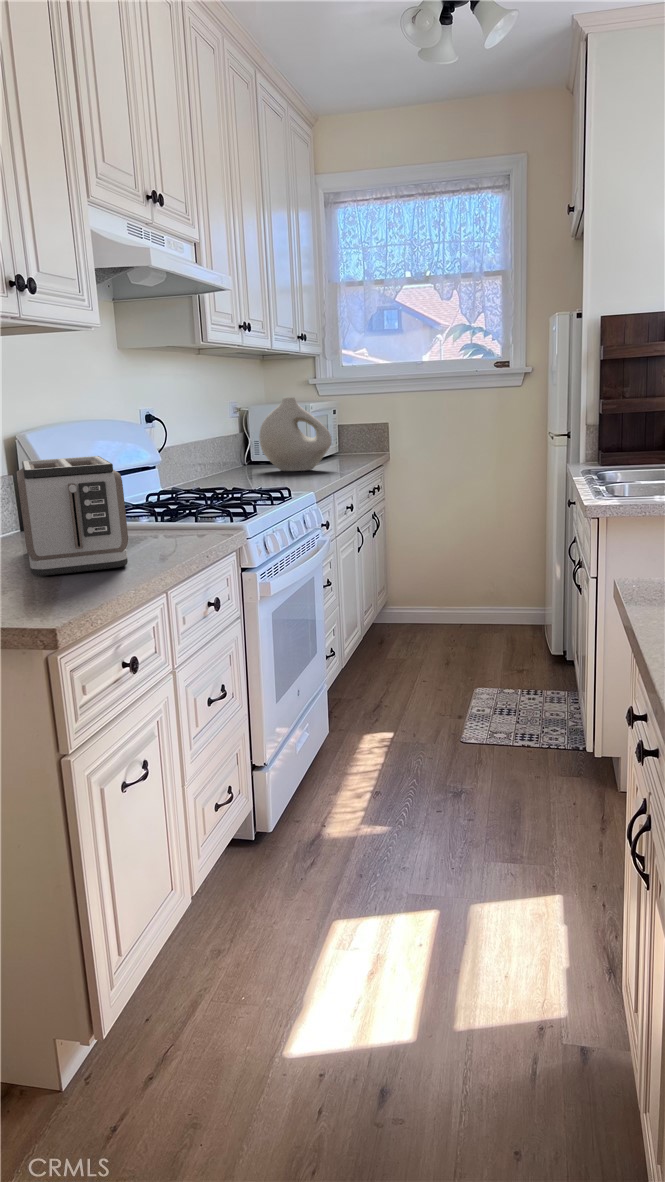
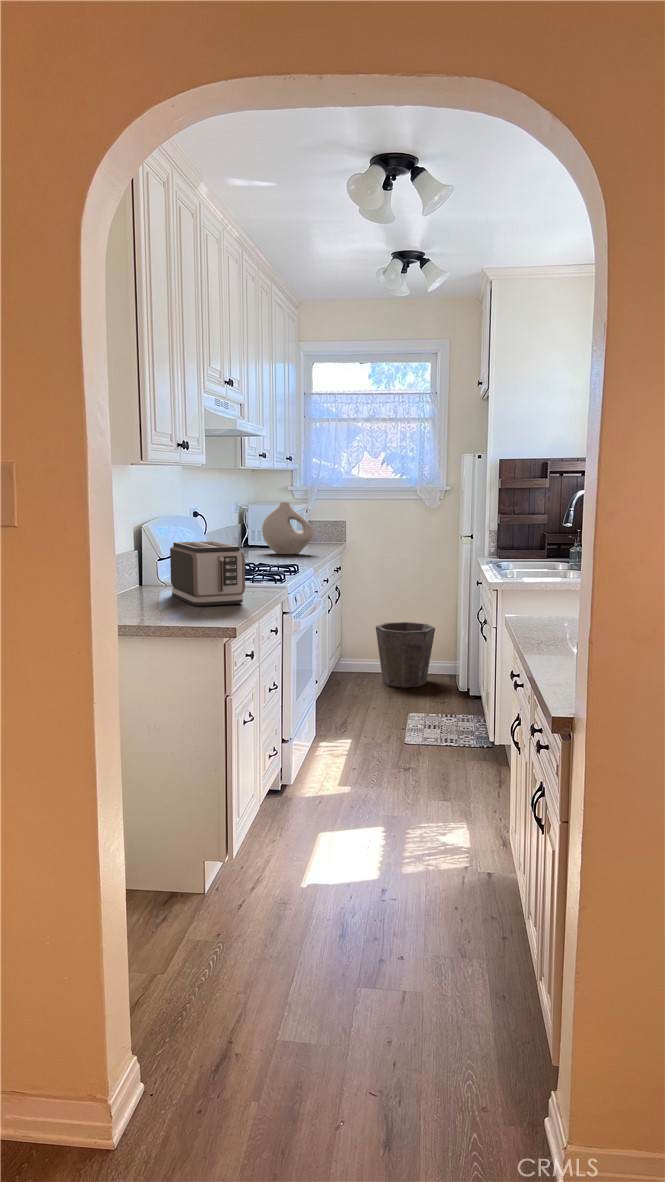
waste bin: none [432,555,513,645] -> present [376,622,435,687]

